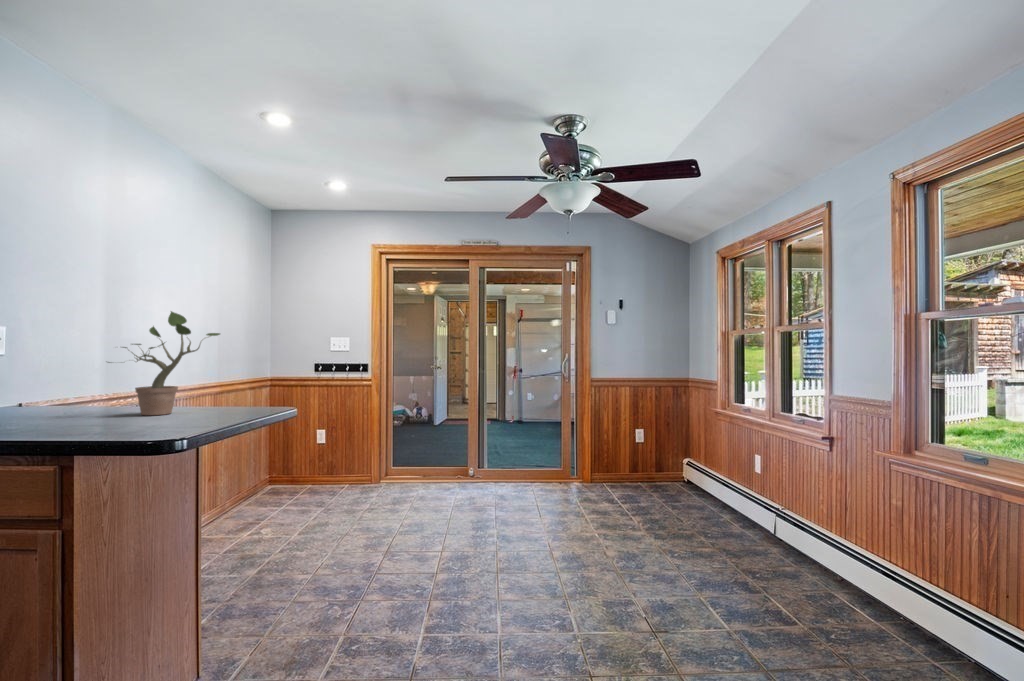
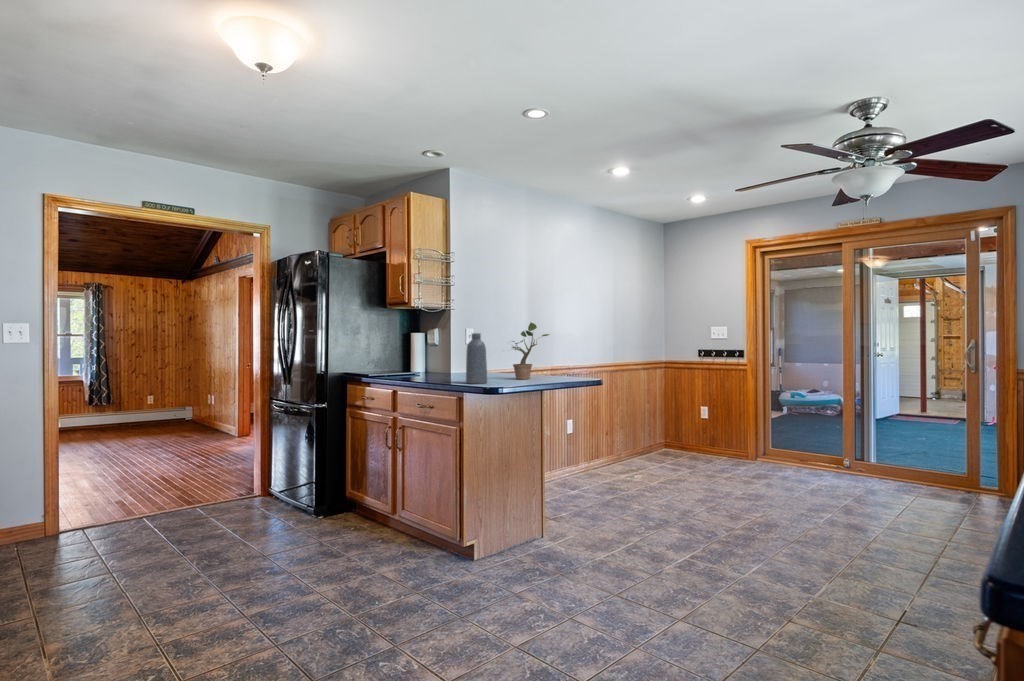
vase: none [37,324,97,434] -> present [466,333,487,384]

